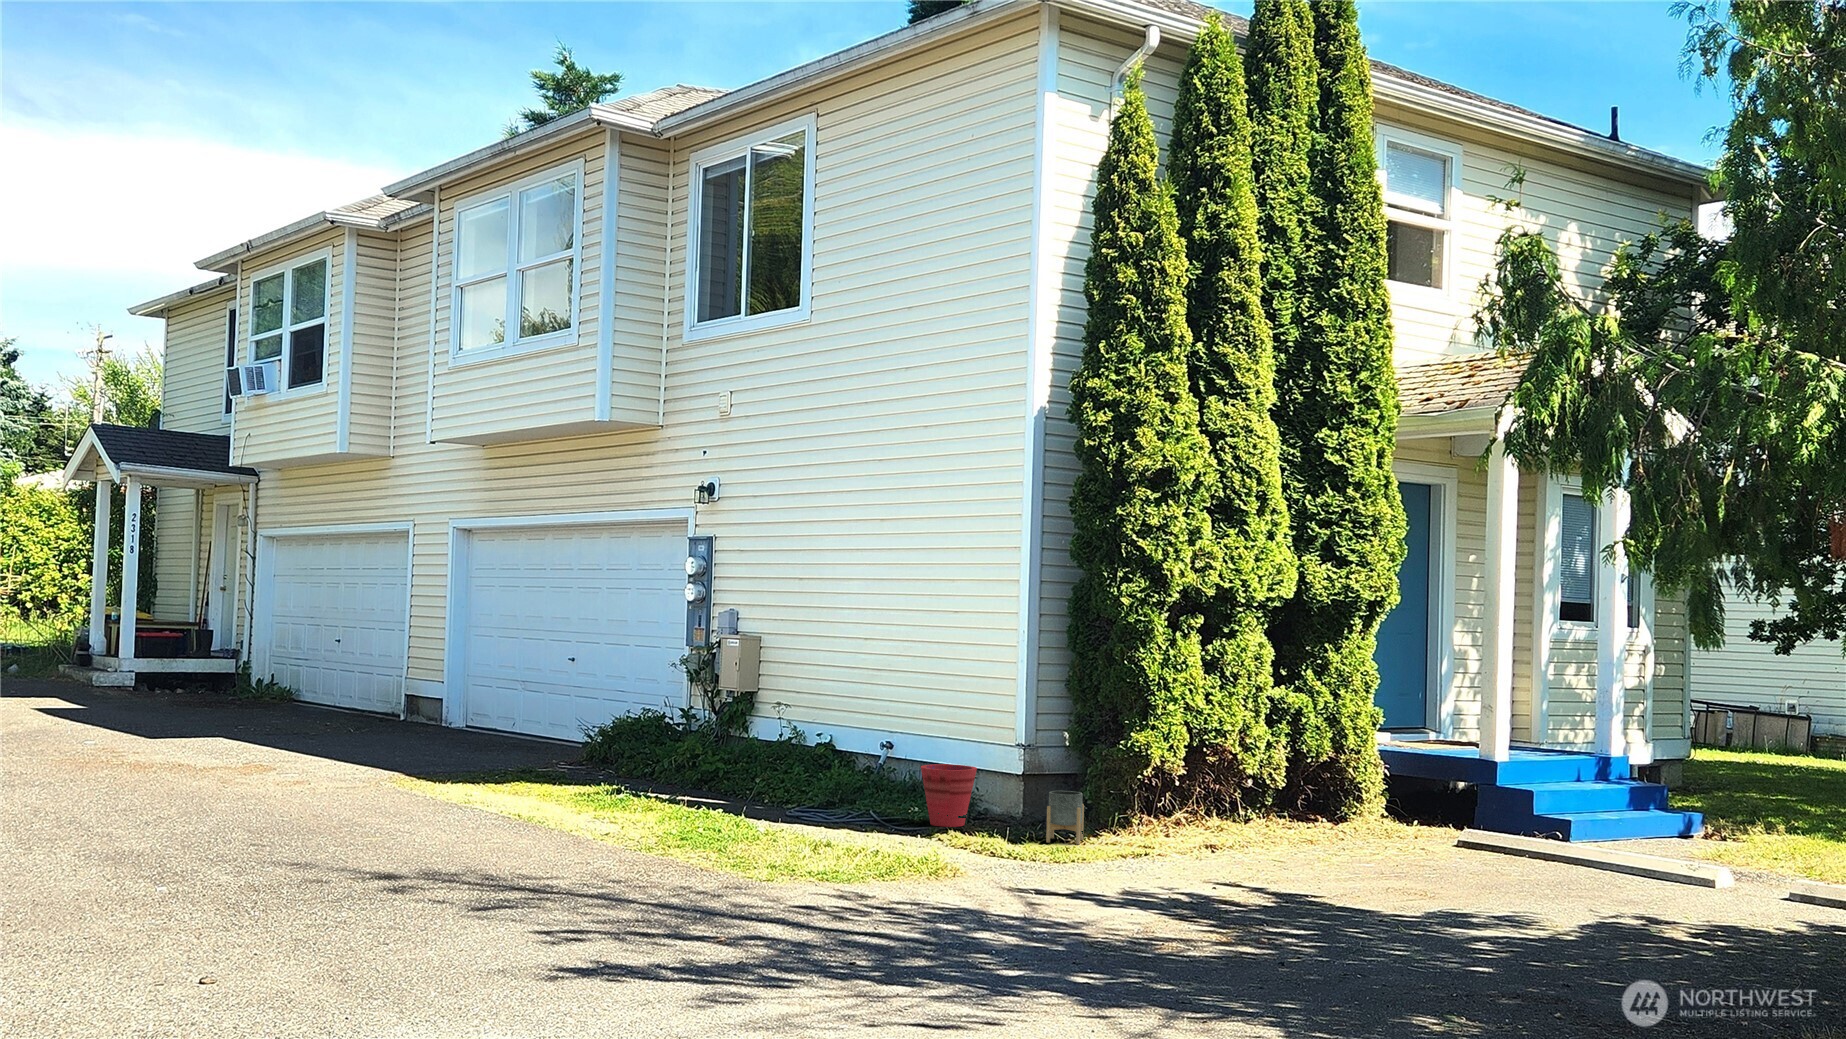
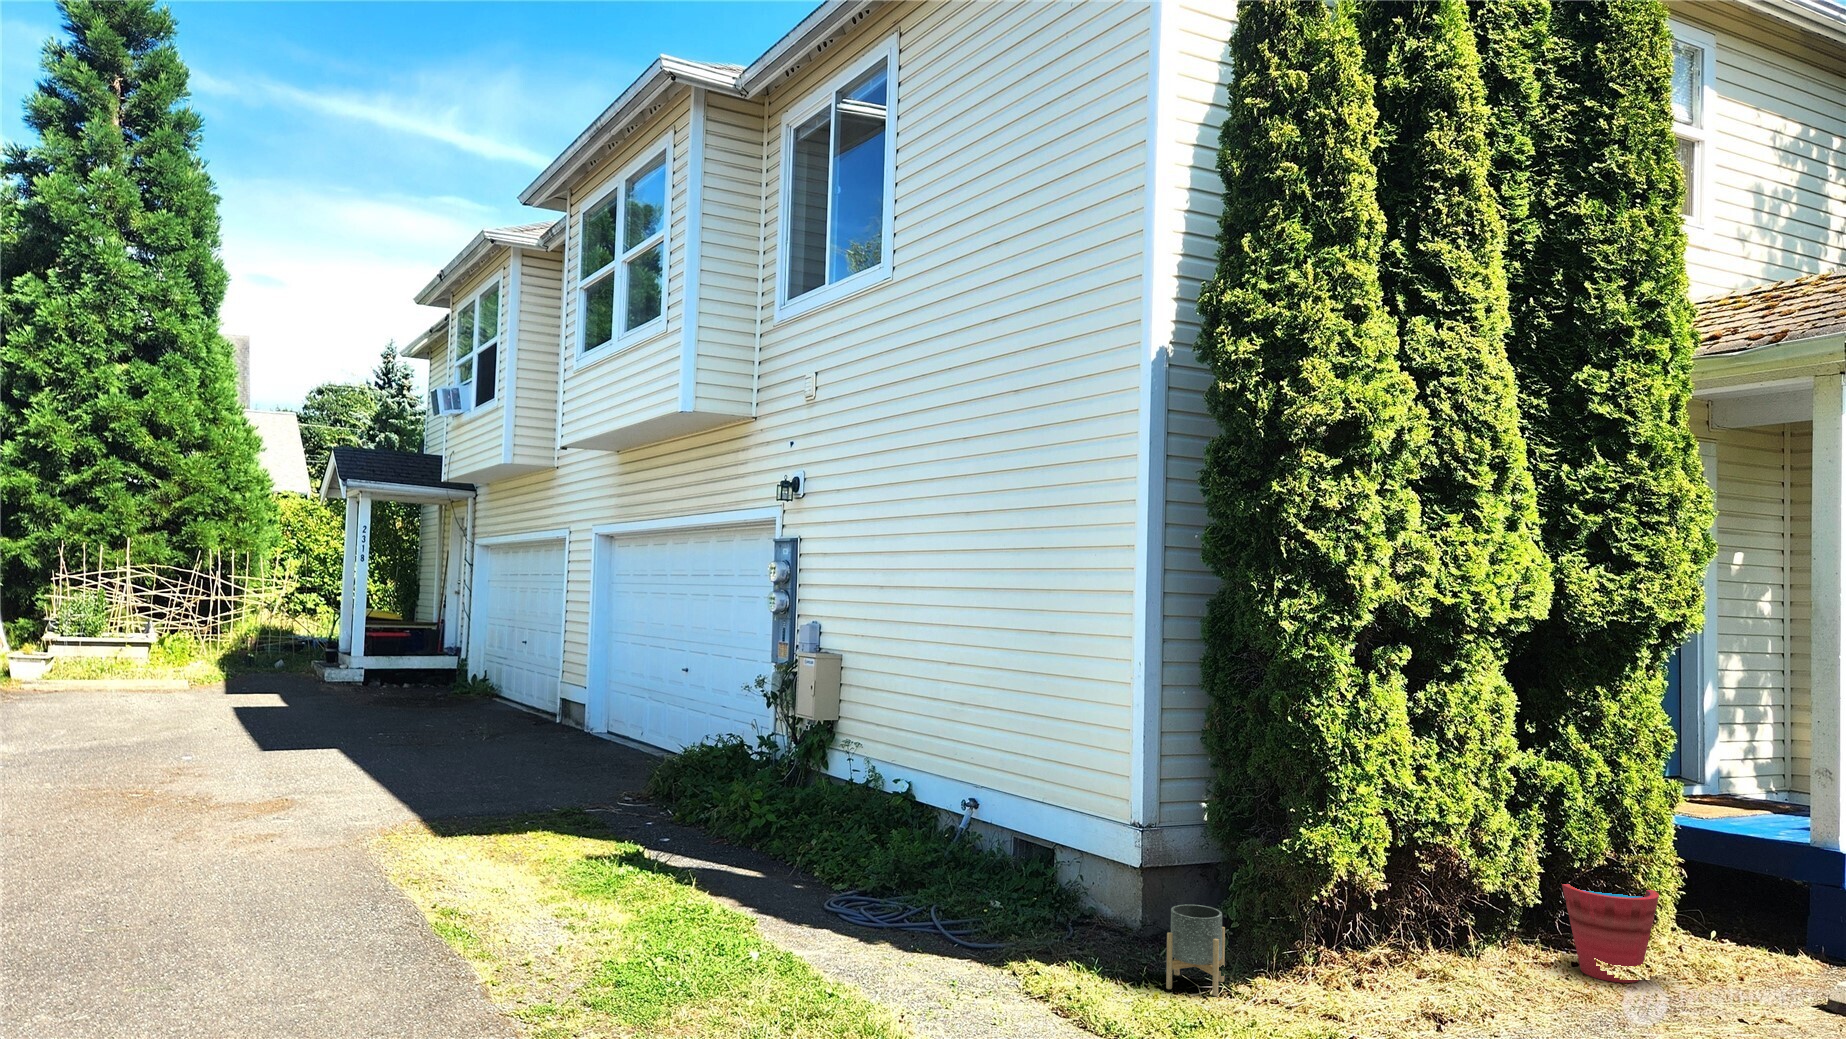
bucket: present [921,764,977,827] -> present [1562,884,1659,983]

